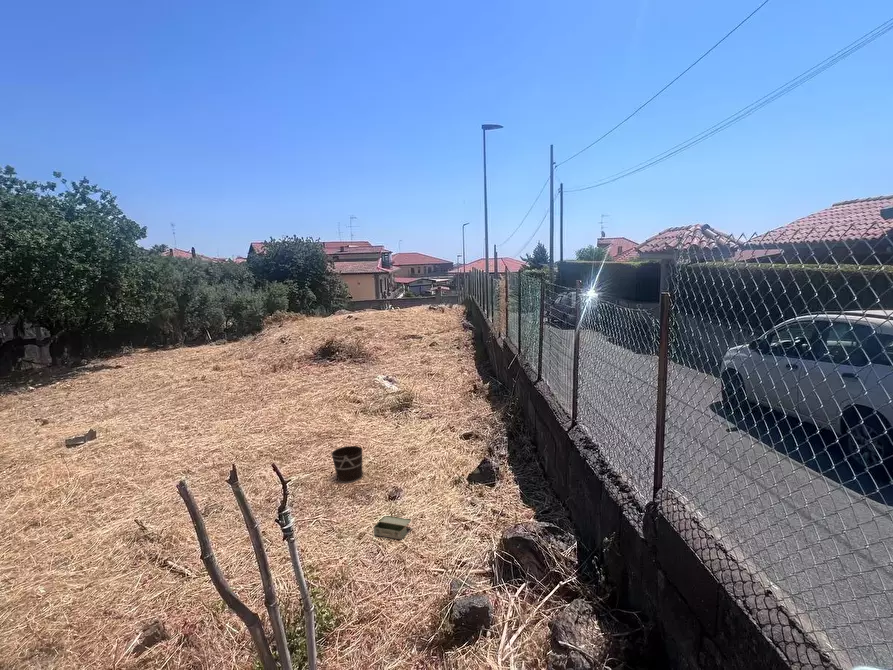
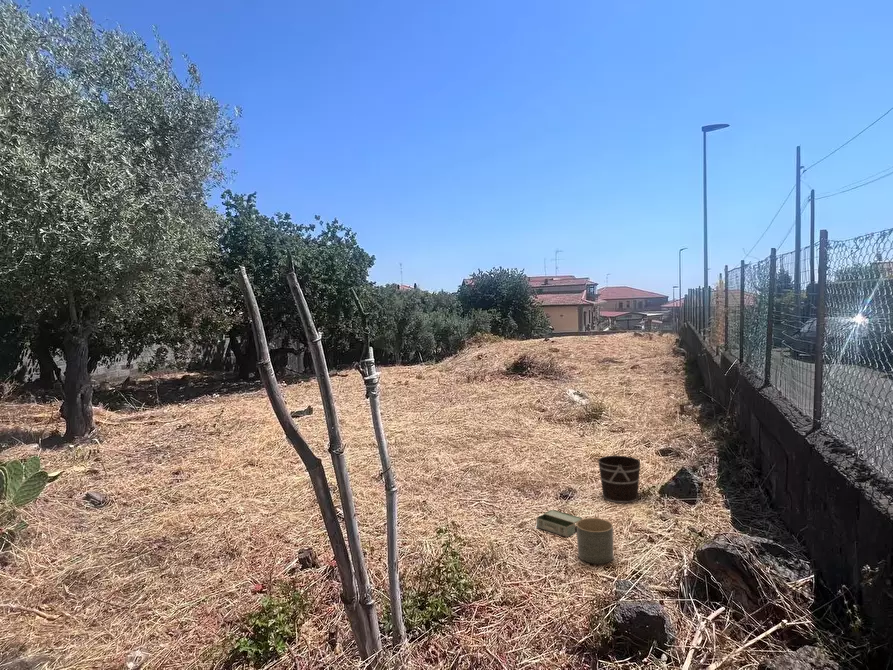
bucket: present [331,446,363,483] -> present [597,455,640,503]
planter: none [410,522,440,562] -> present [576,518,613,564]

